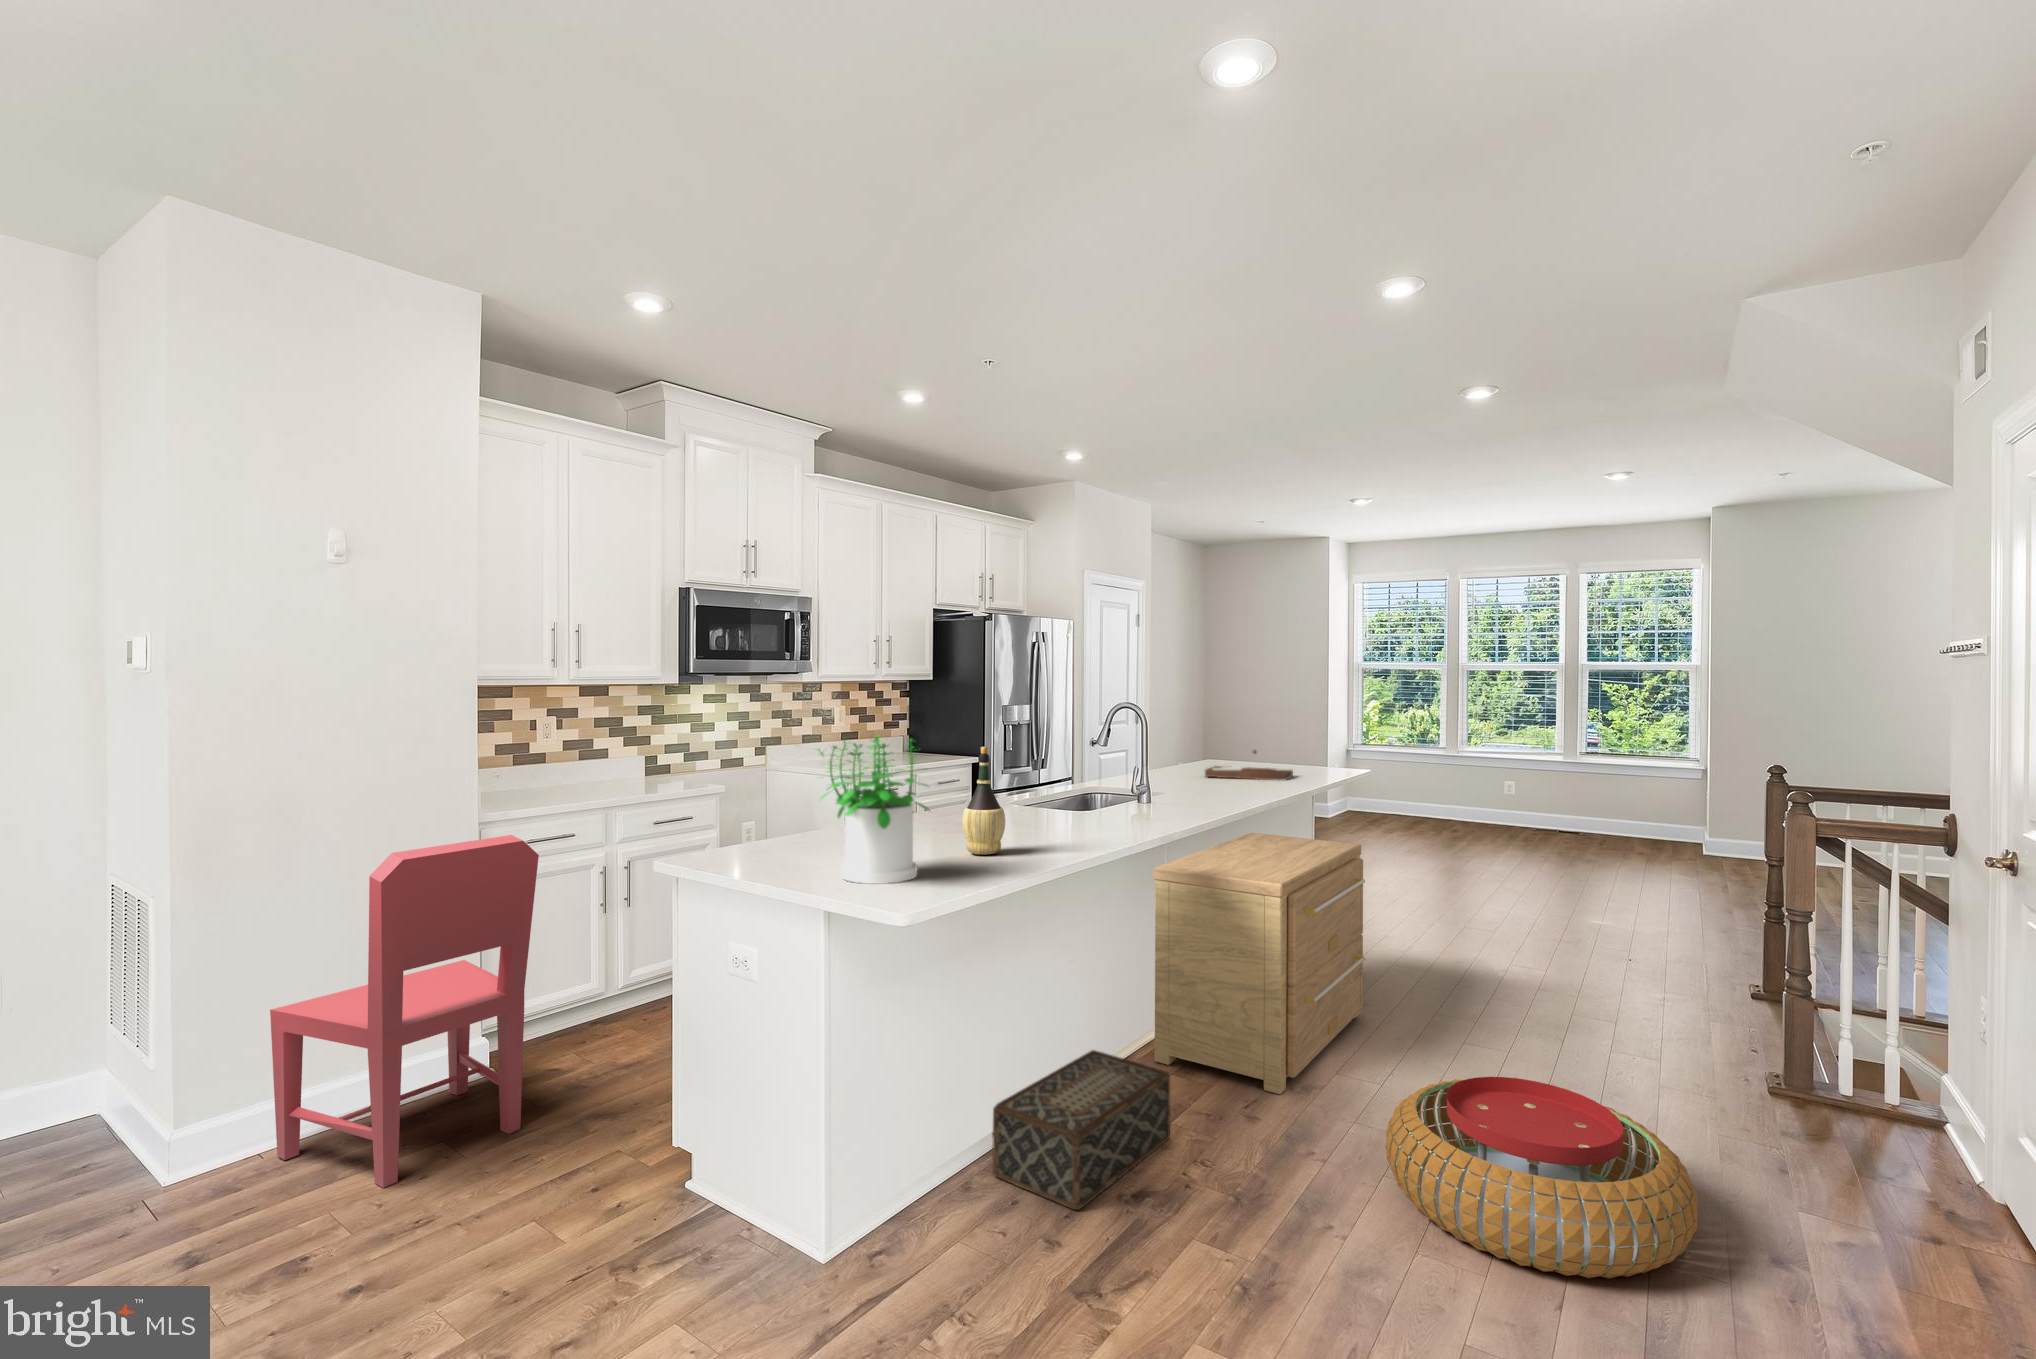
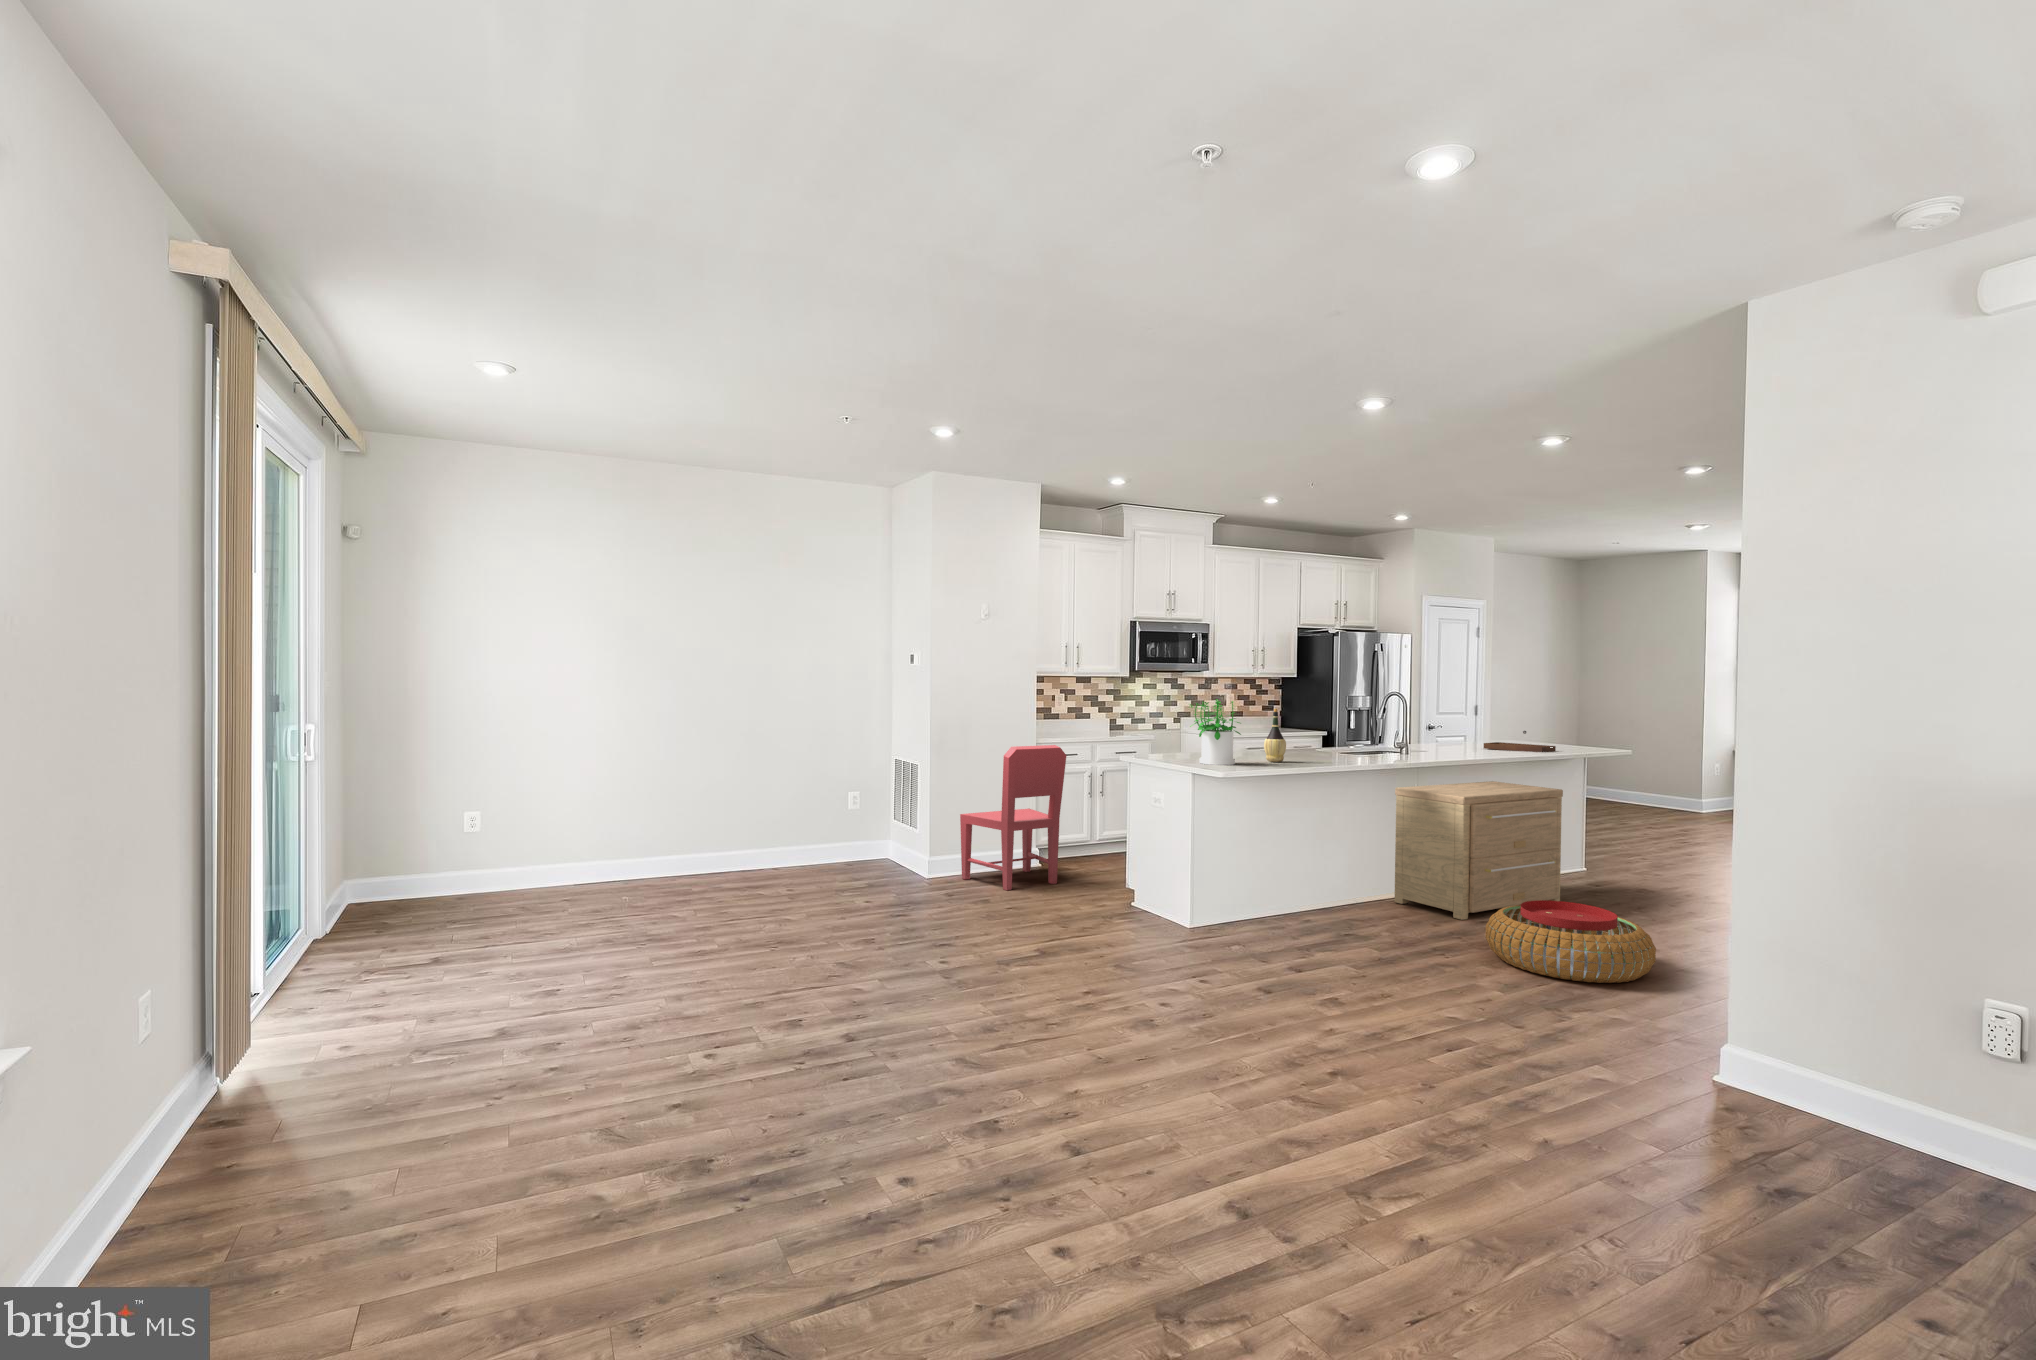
woven basket: present [993,1050,1170,1210] -> none [1275,878,1380,933]

